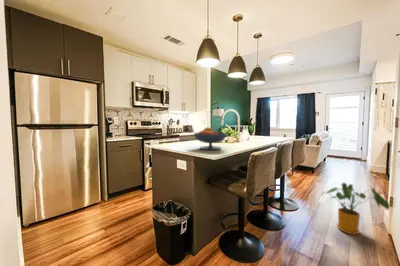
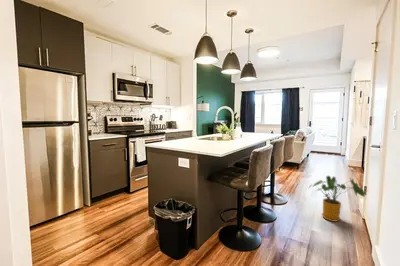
fruit bowl: present [194,128,227,150] -> none [194,126,227,148]

